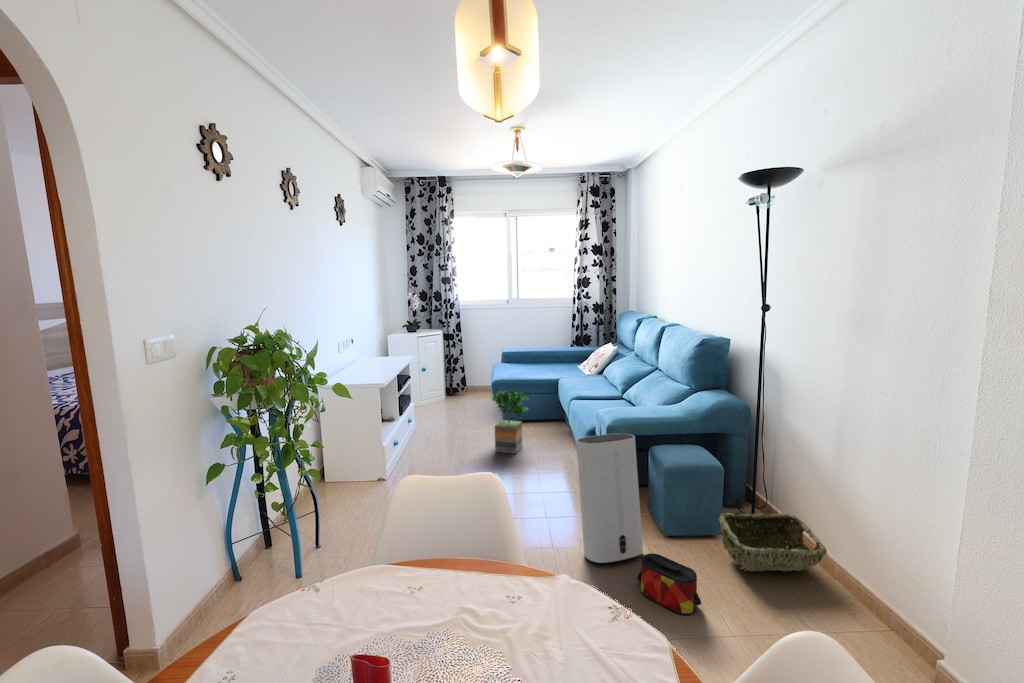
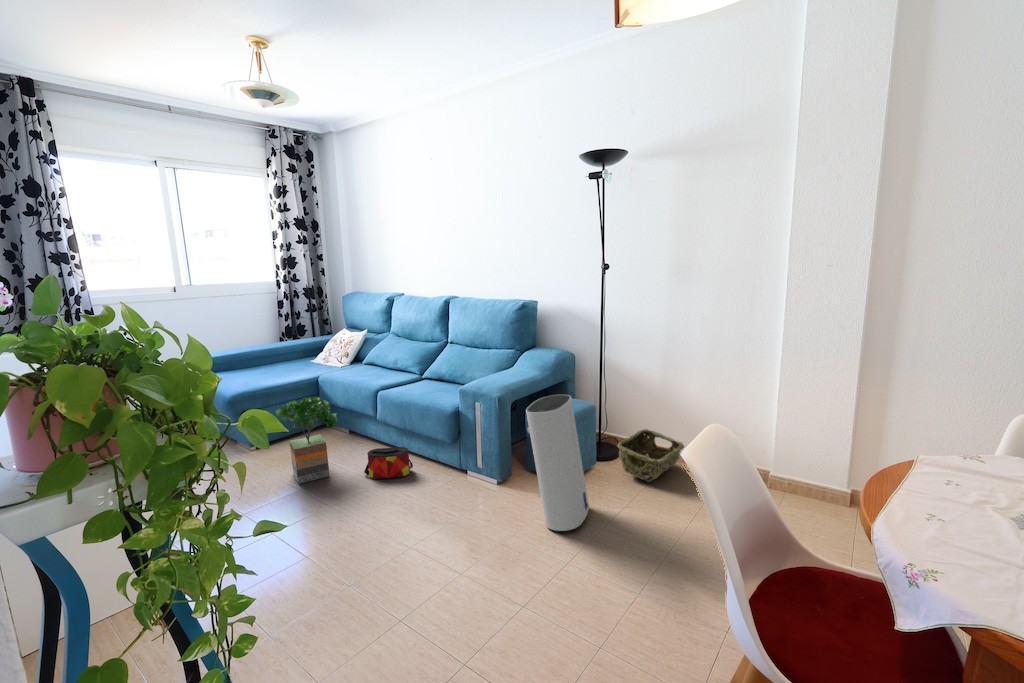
bag: present [637,554,701,615] -> present [364,447,413,479]

